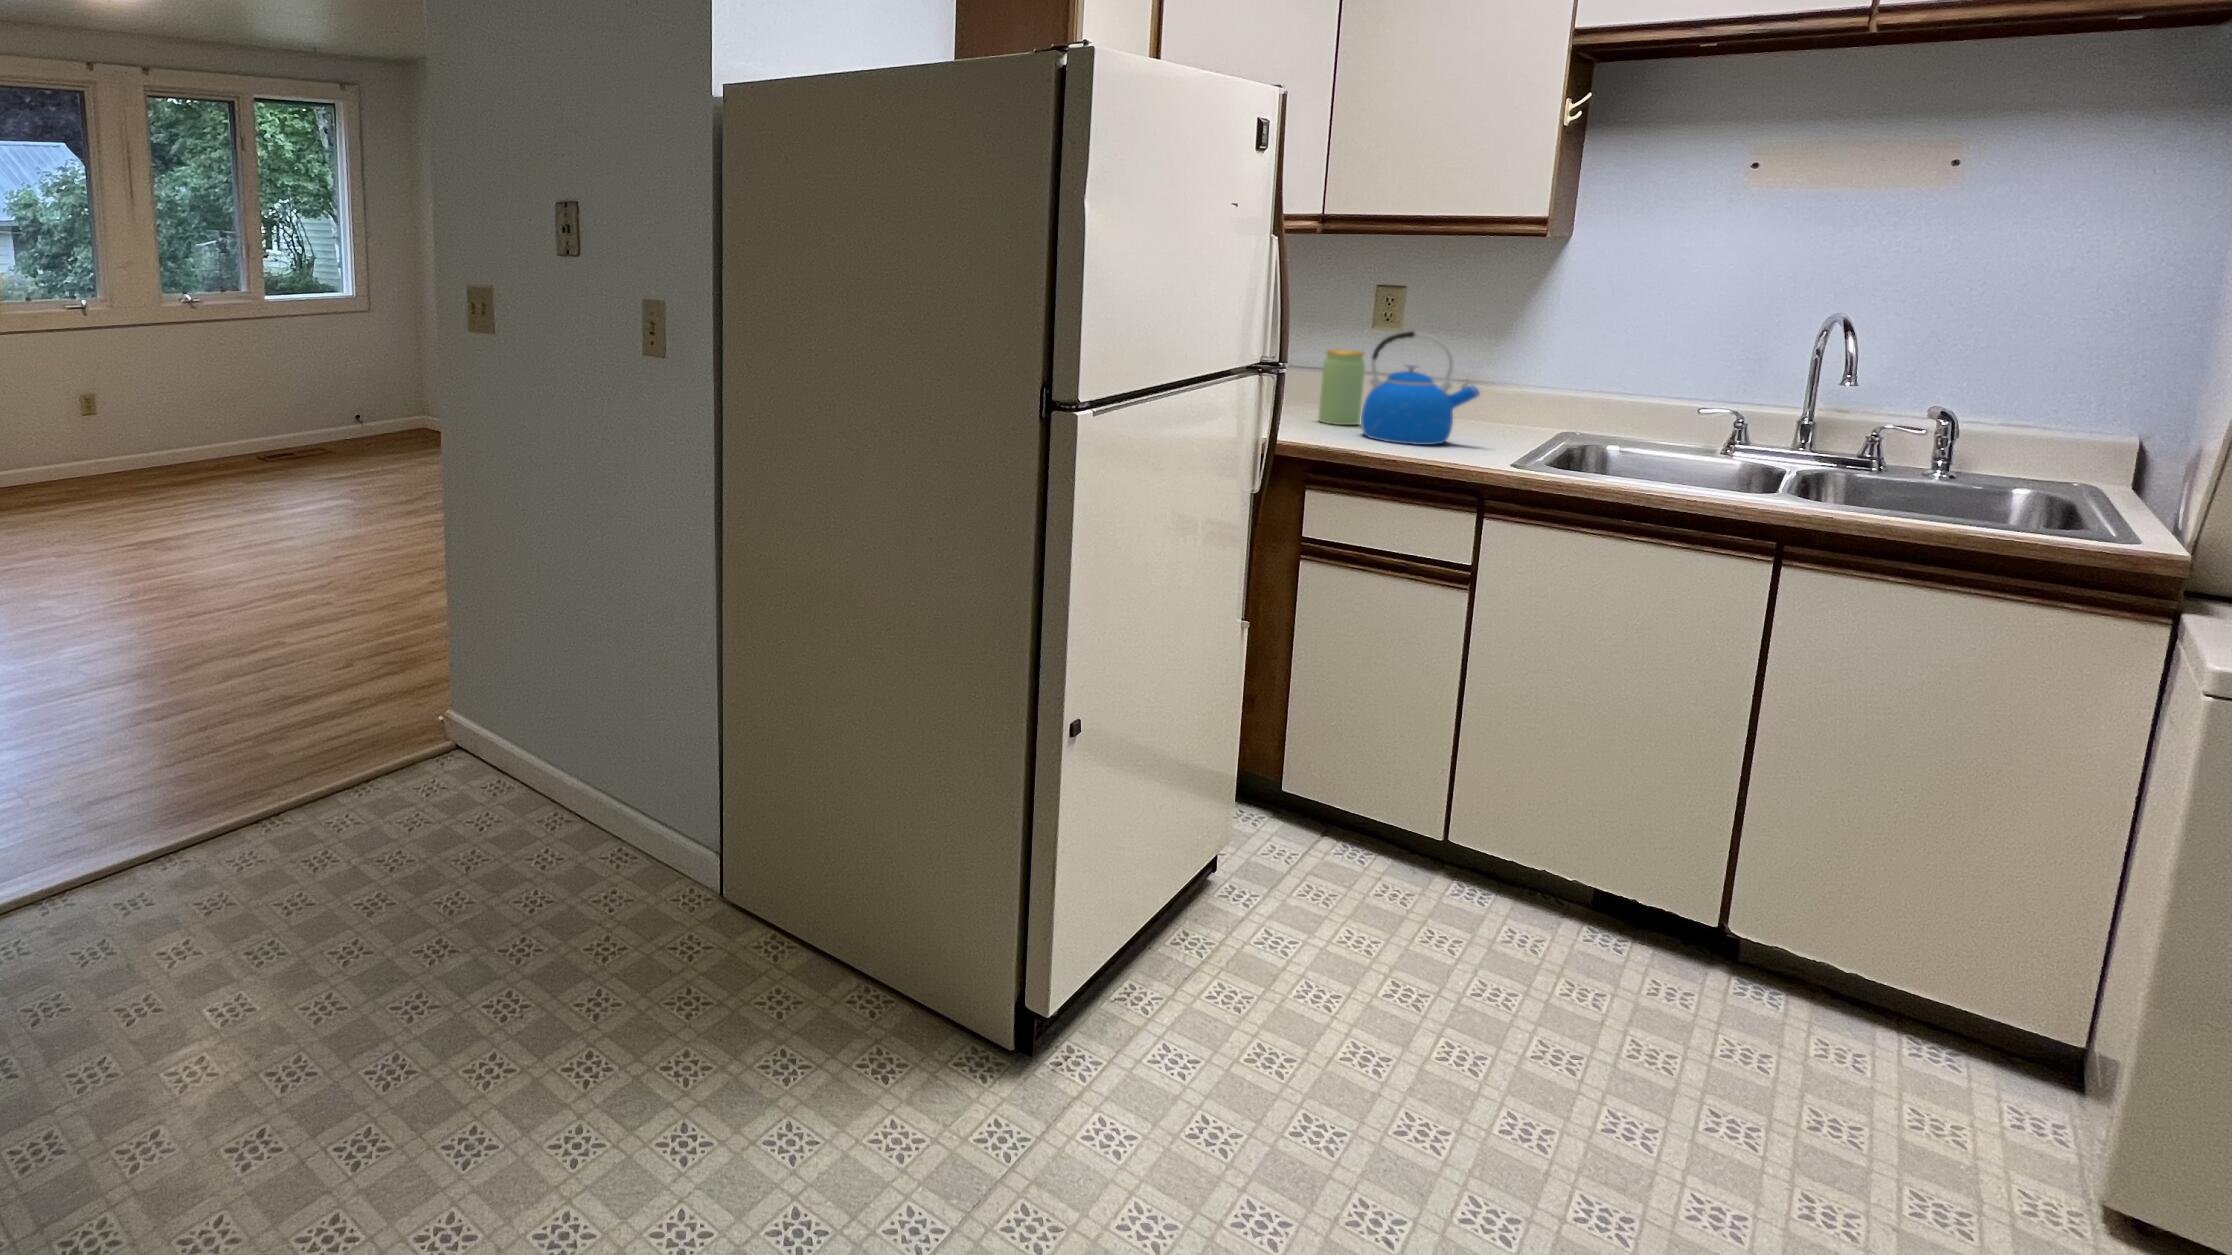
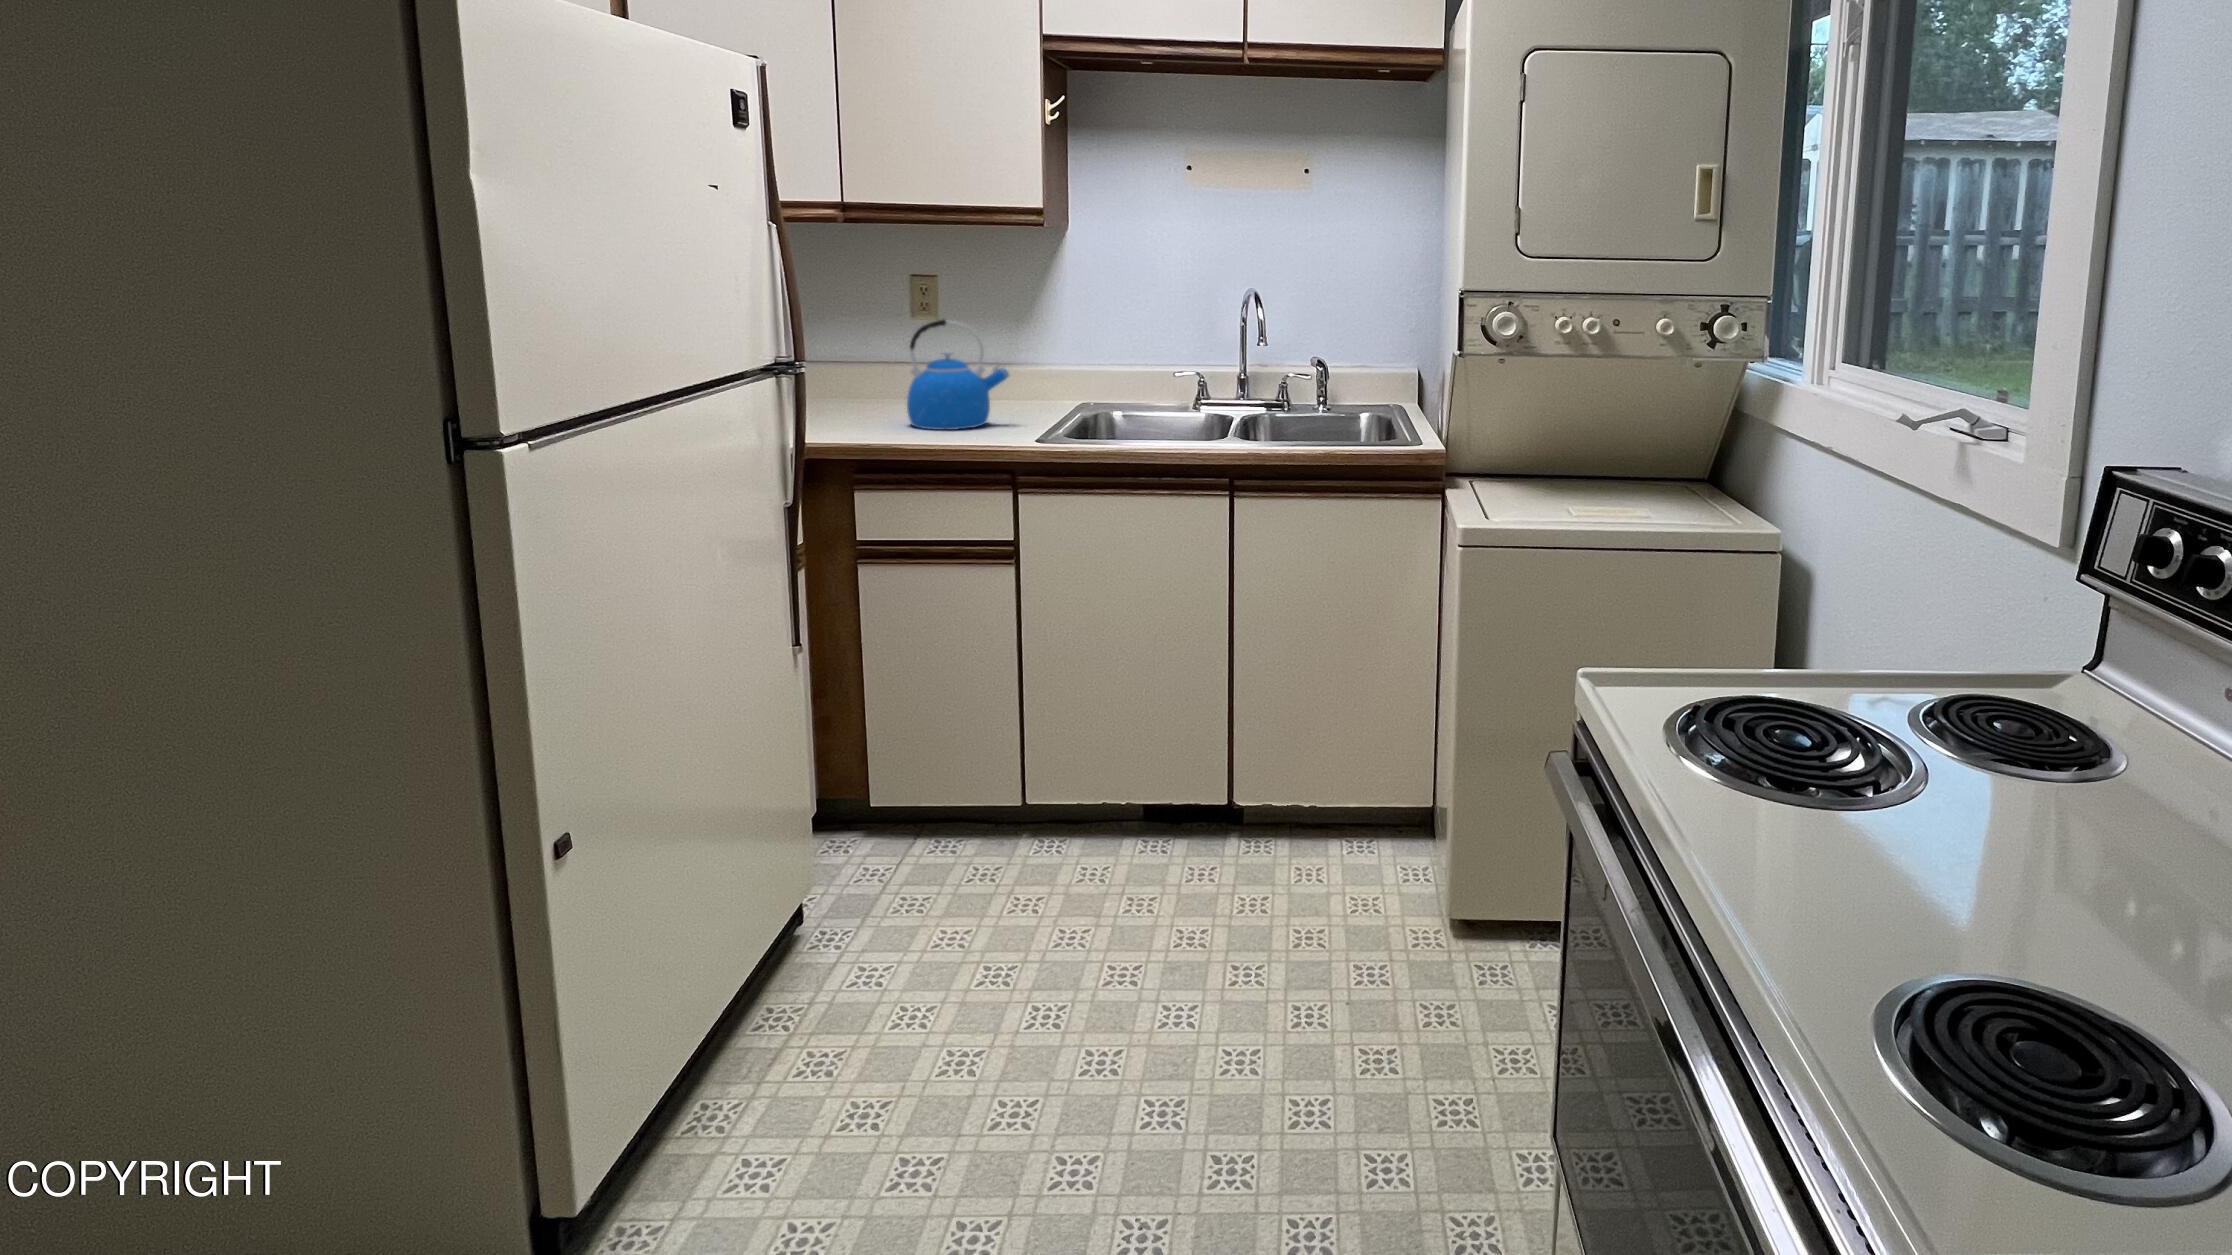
jar: present [1319,349,1365,425] -> none [867,341,909,417]

